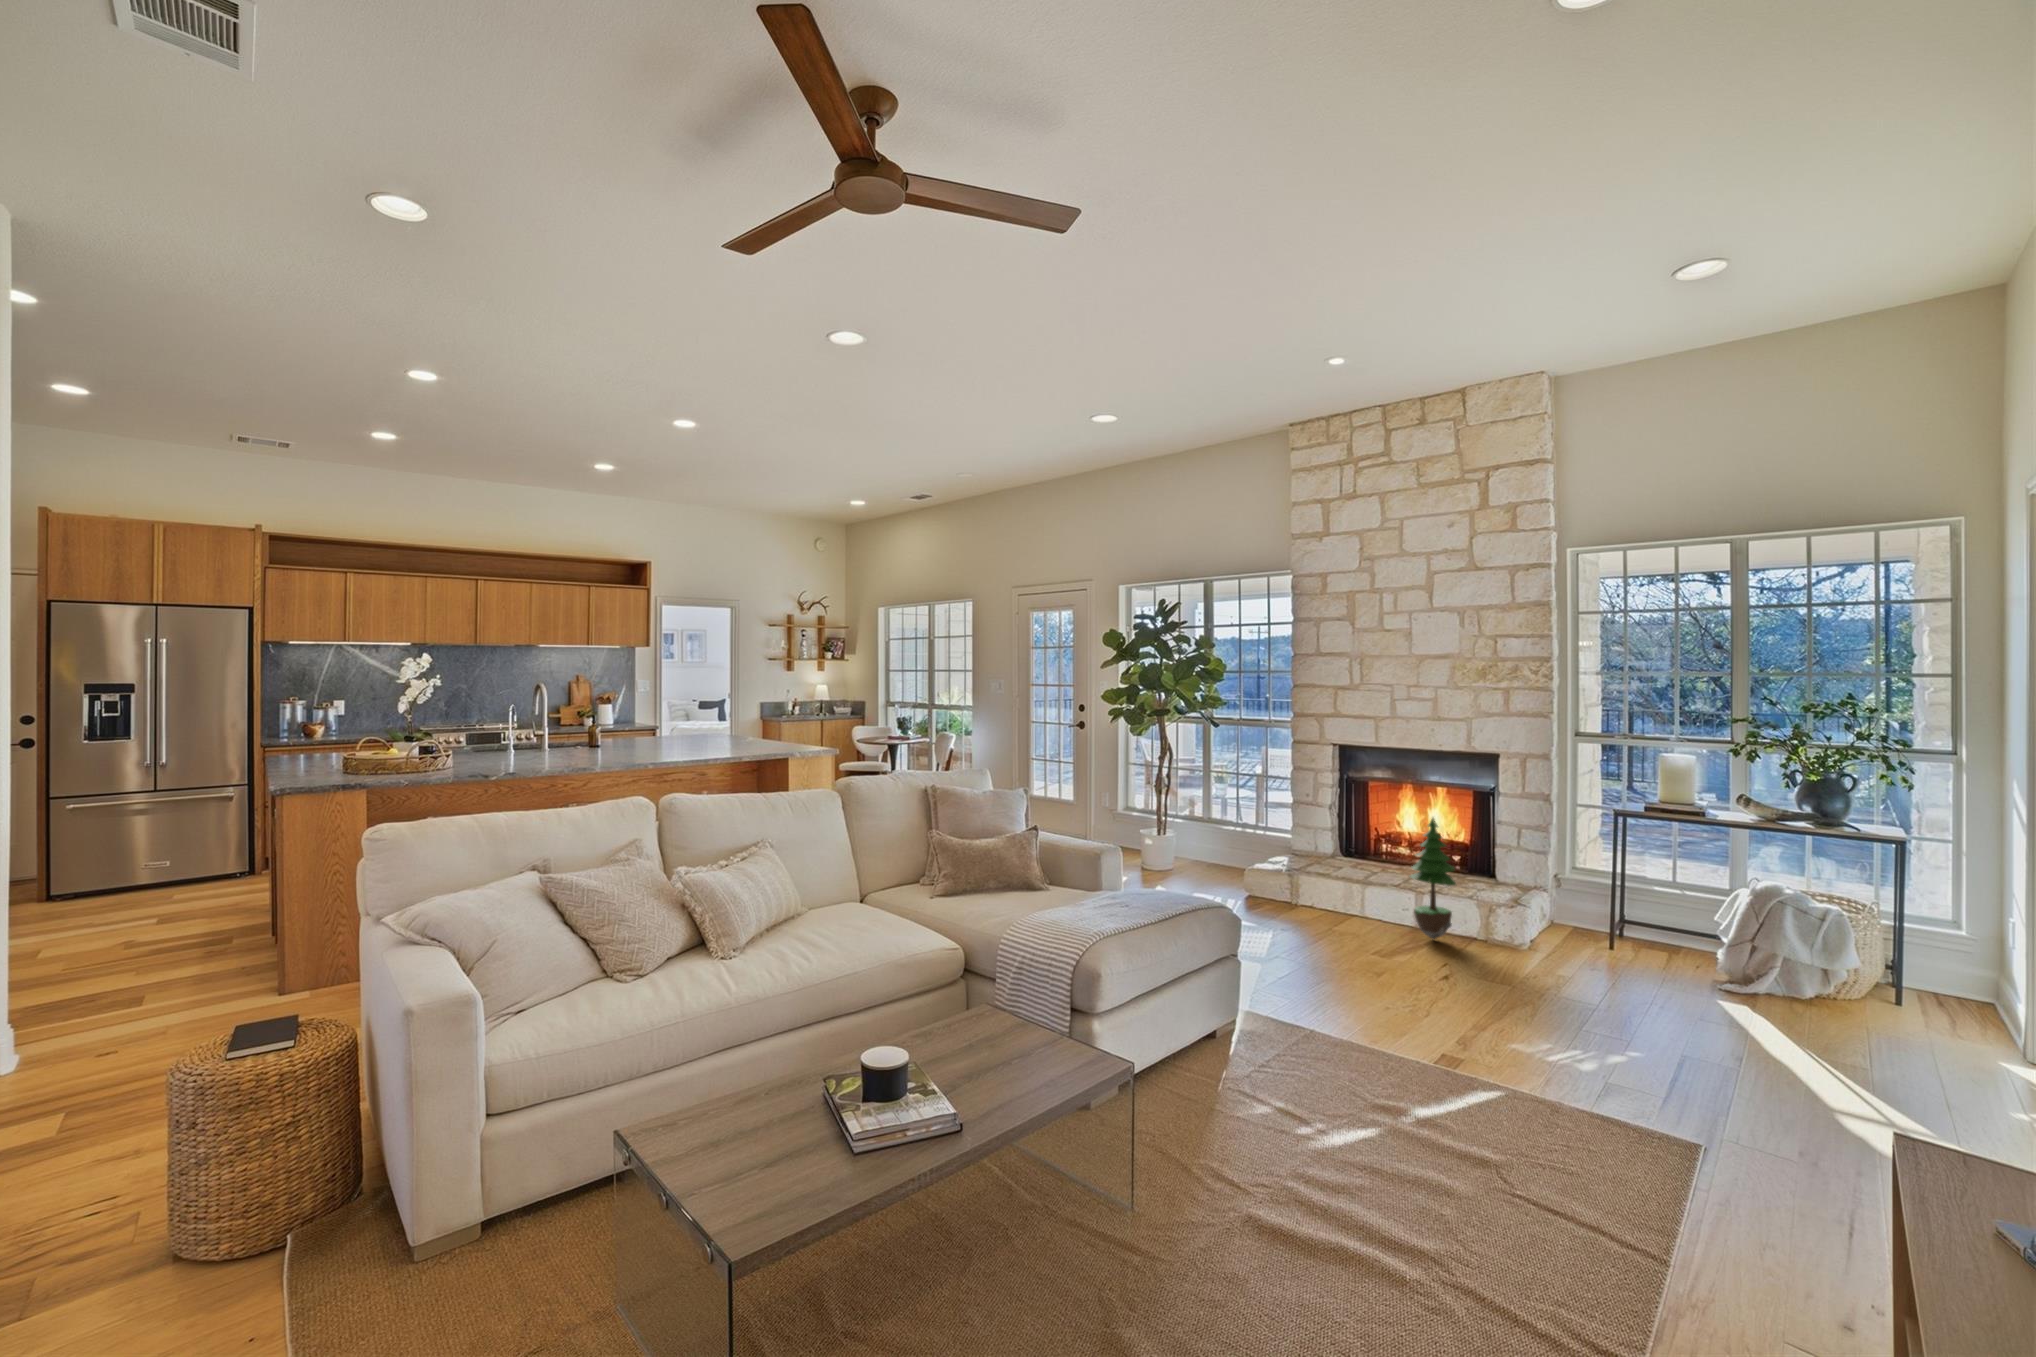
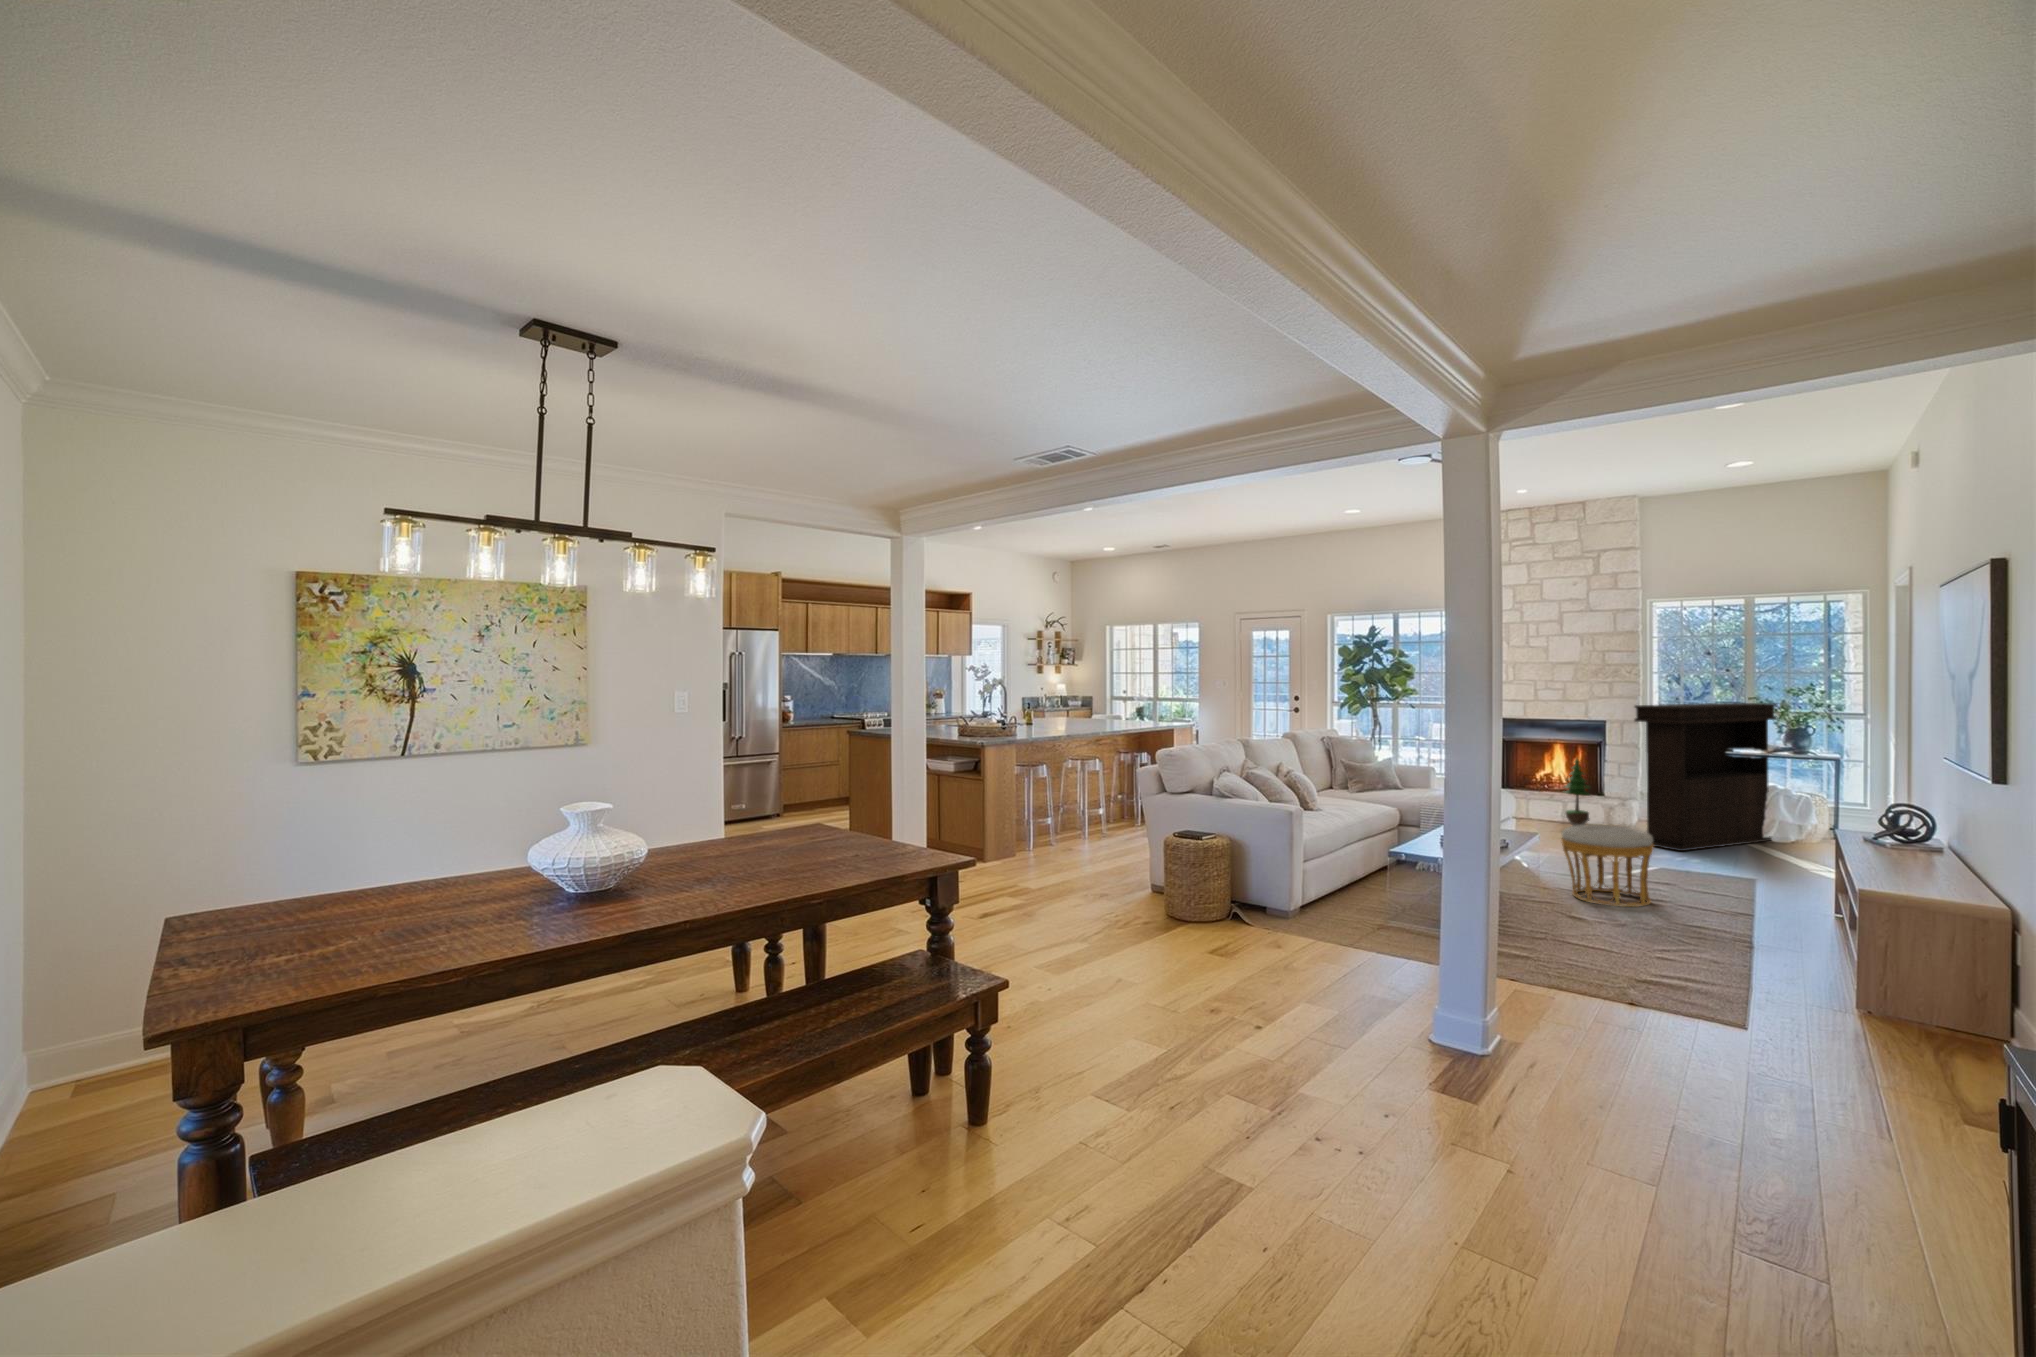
console table: none [1506,728,1784,1011] -> present [1635,703,1777,851]
ottoman: none [1213,997,1399,1230] -> present [1561,824,1654,907]

